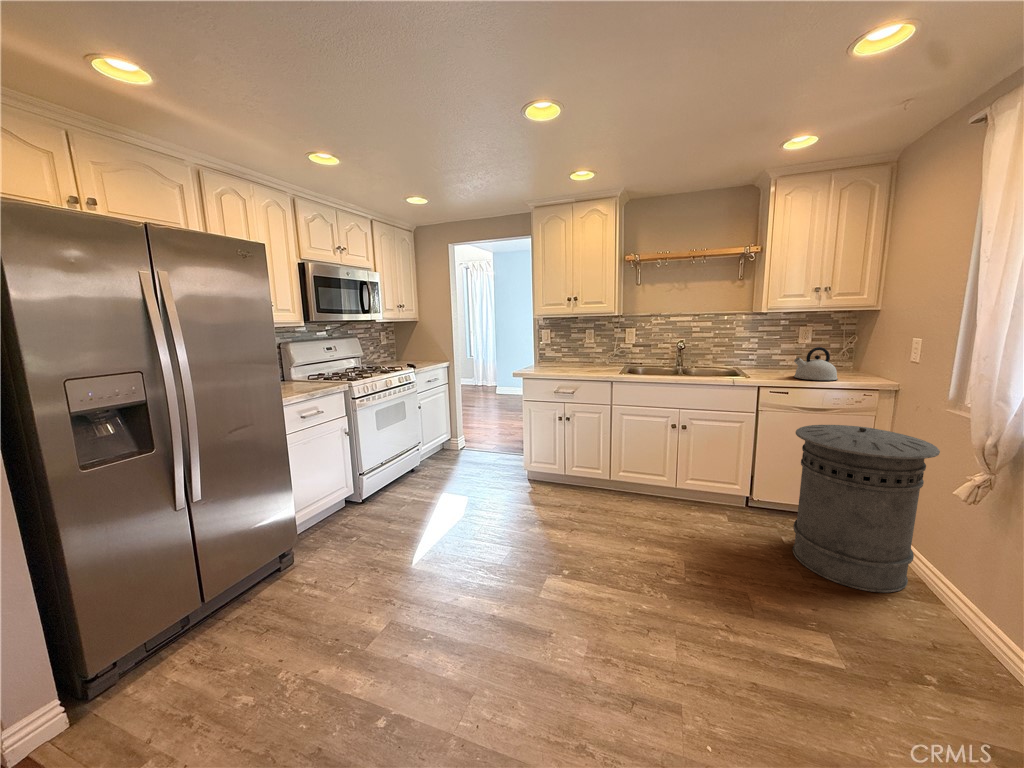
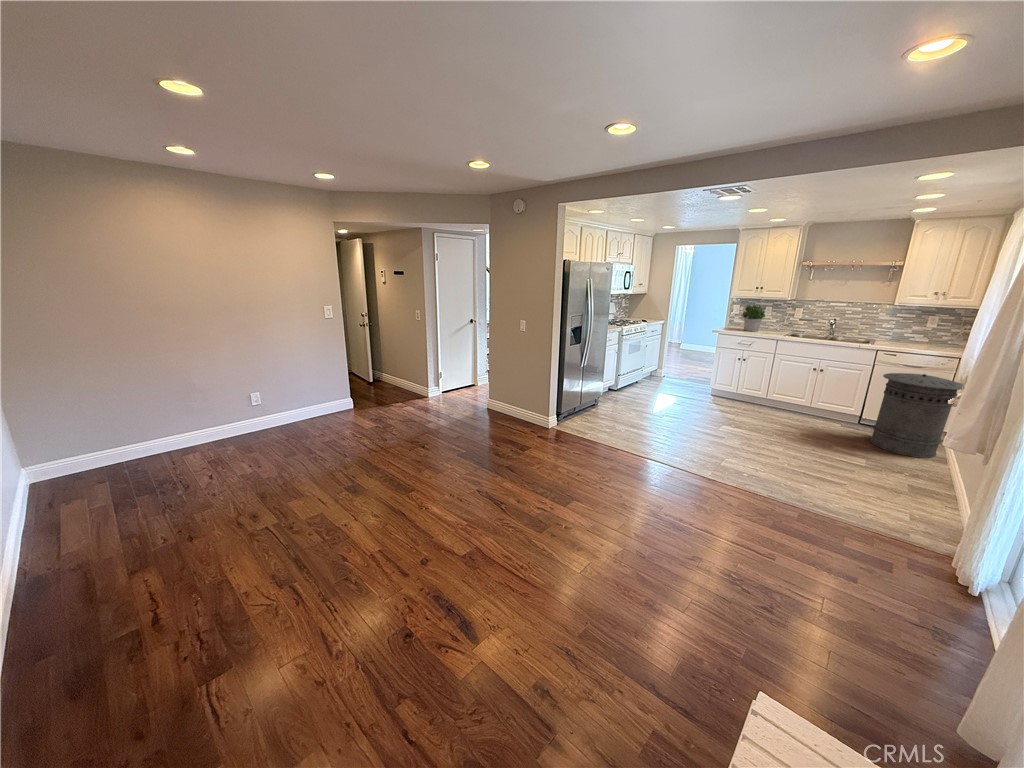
potted plant: none [553,326,587,370] -> present [741,305,765,331]
kettle: present [794,347,838,380] -> none [907,330,938,351]

